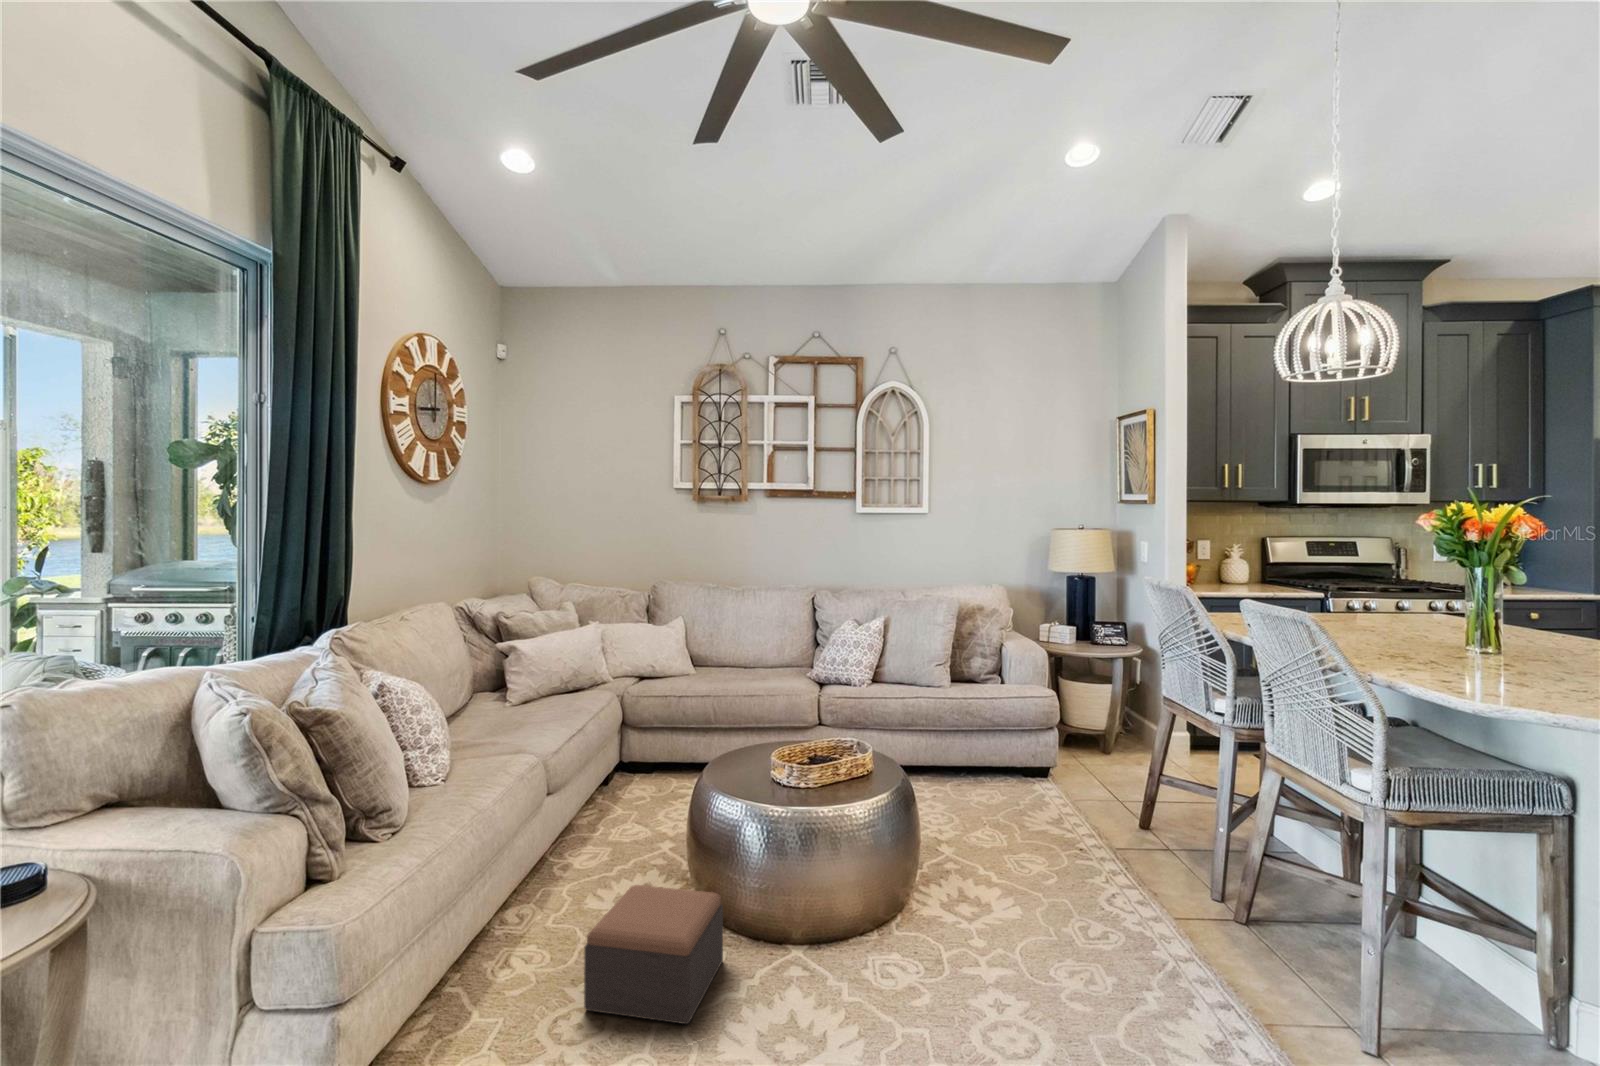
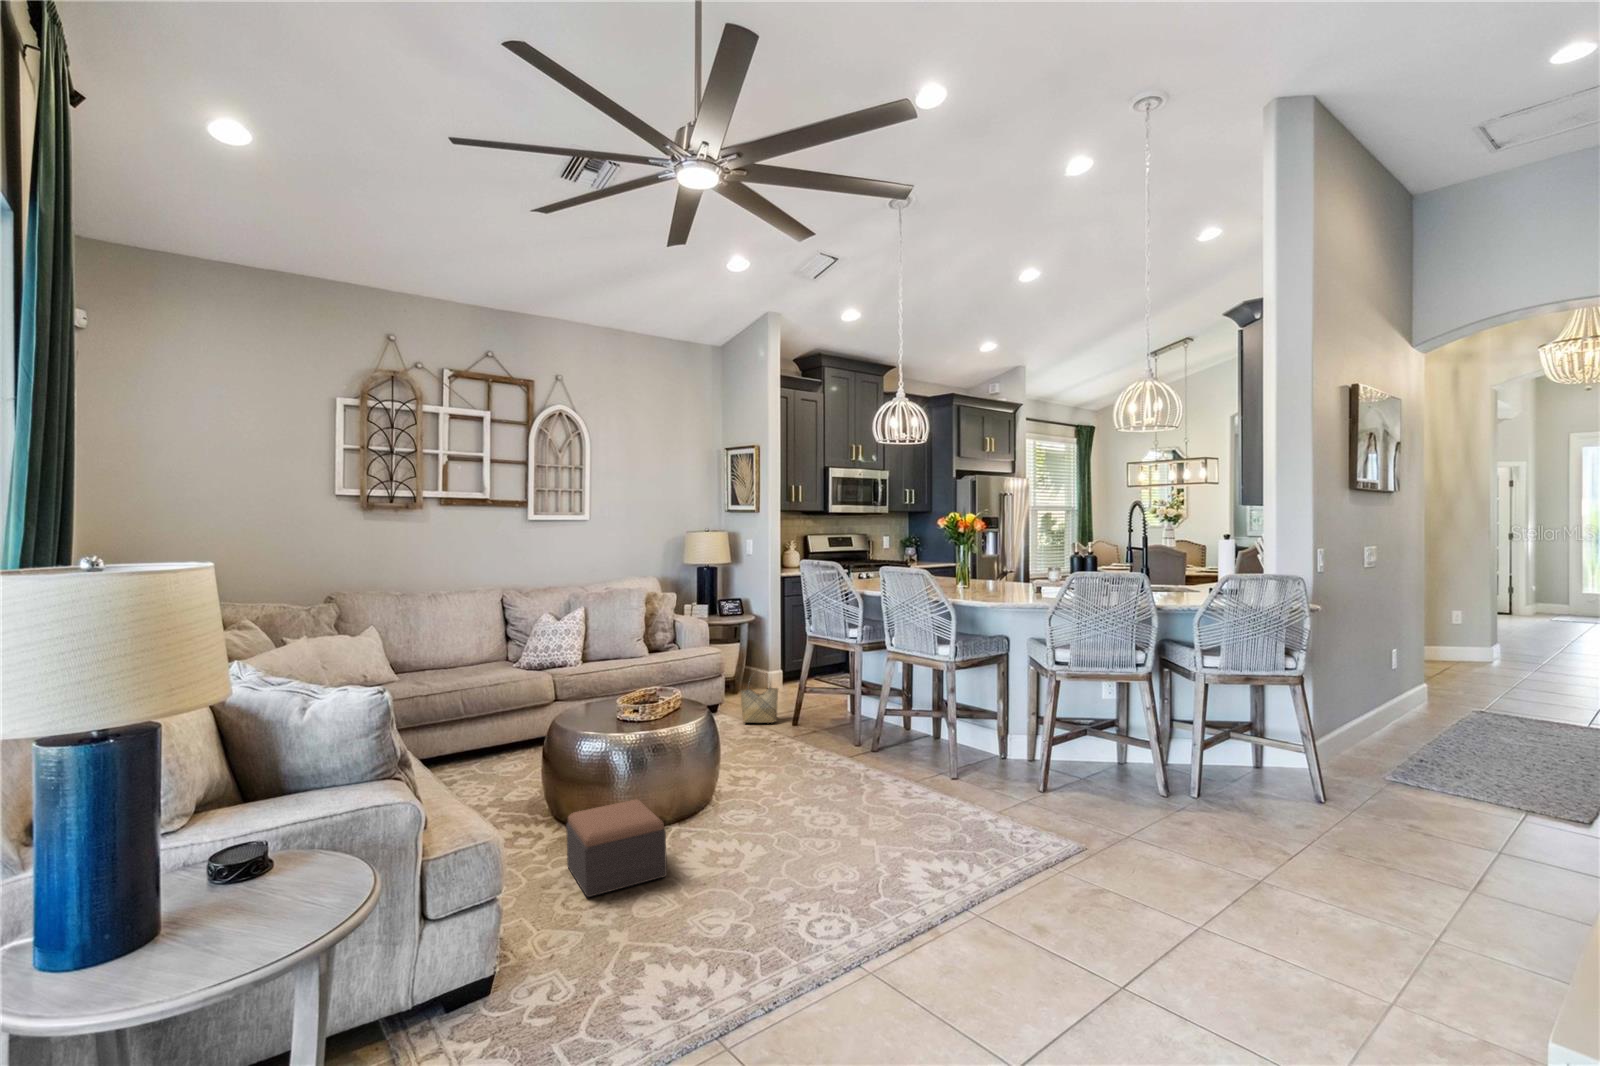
woven basket: none [1058,730,1117,815] -> present [740,673,778,723]

